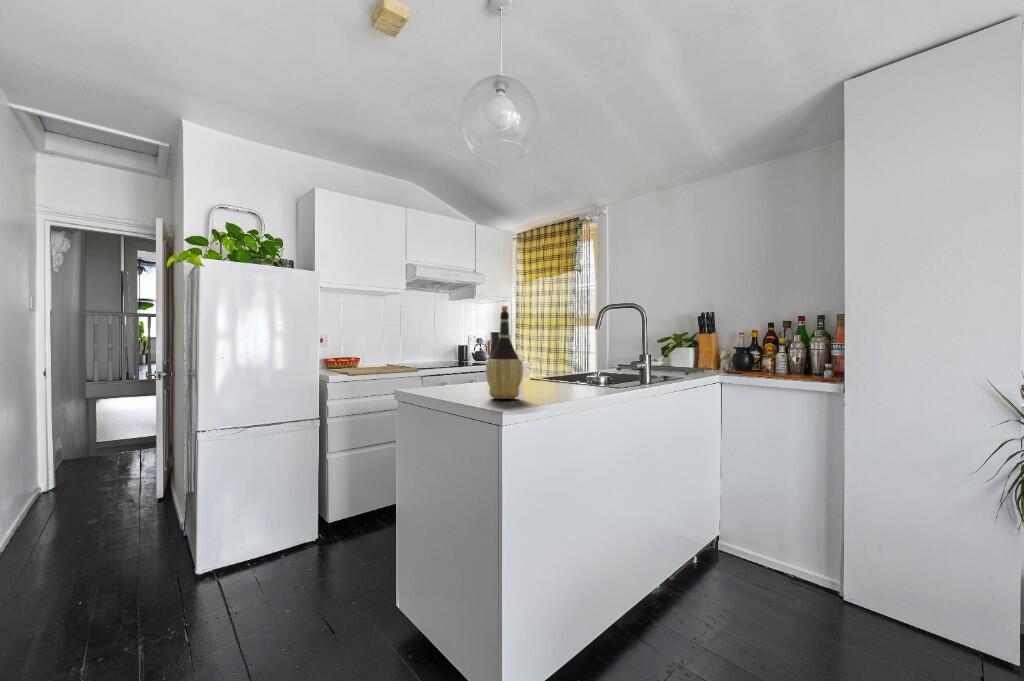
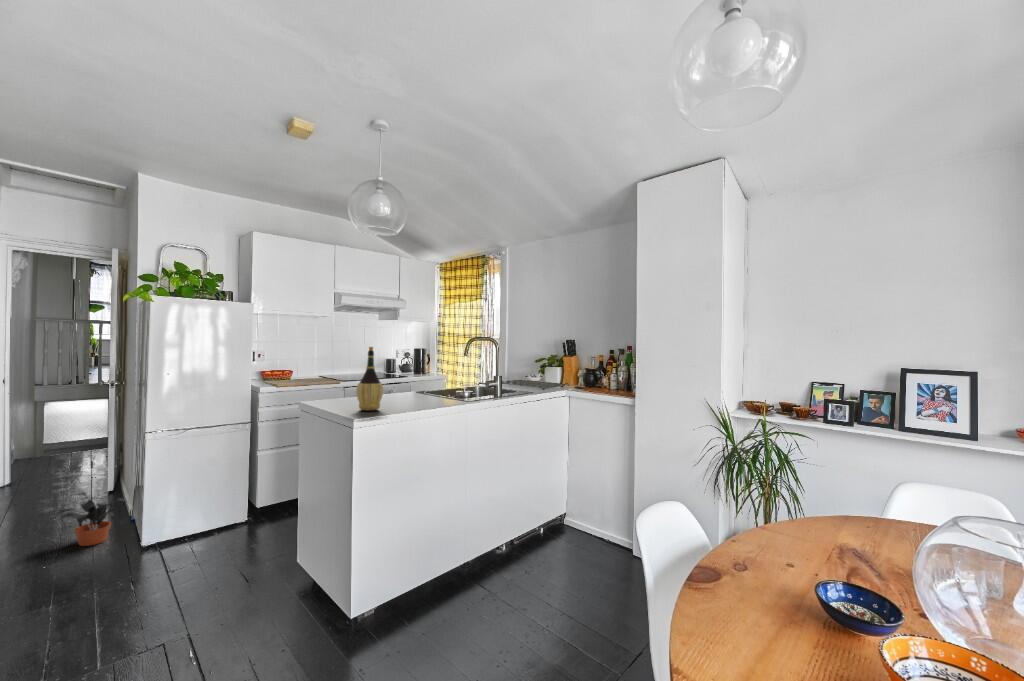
potted plant: none [87,512,180,573] -> present [54,498,125,546]

